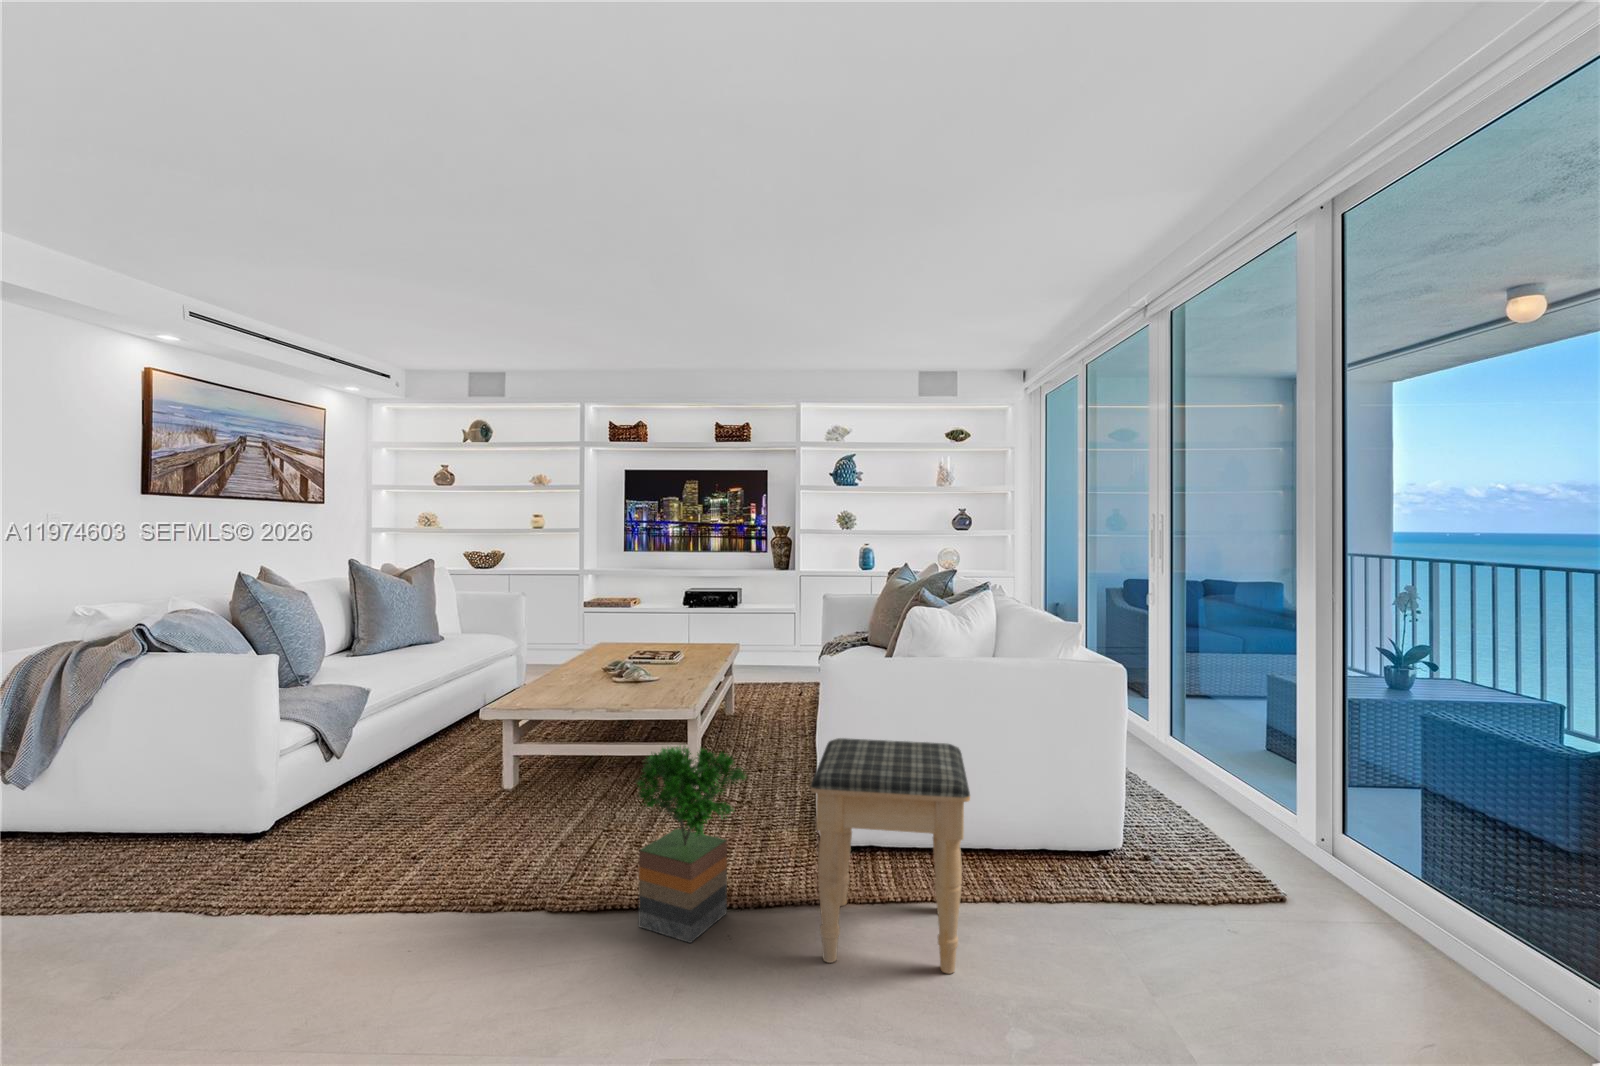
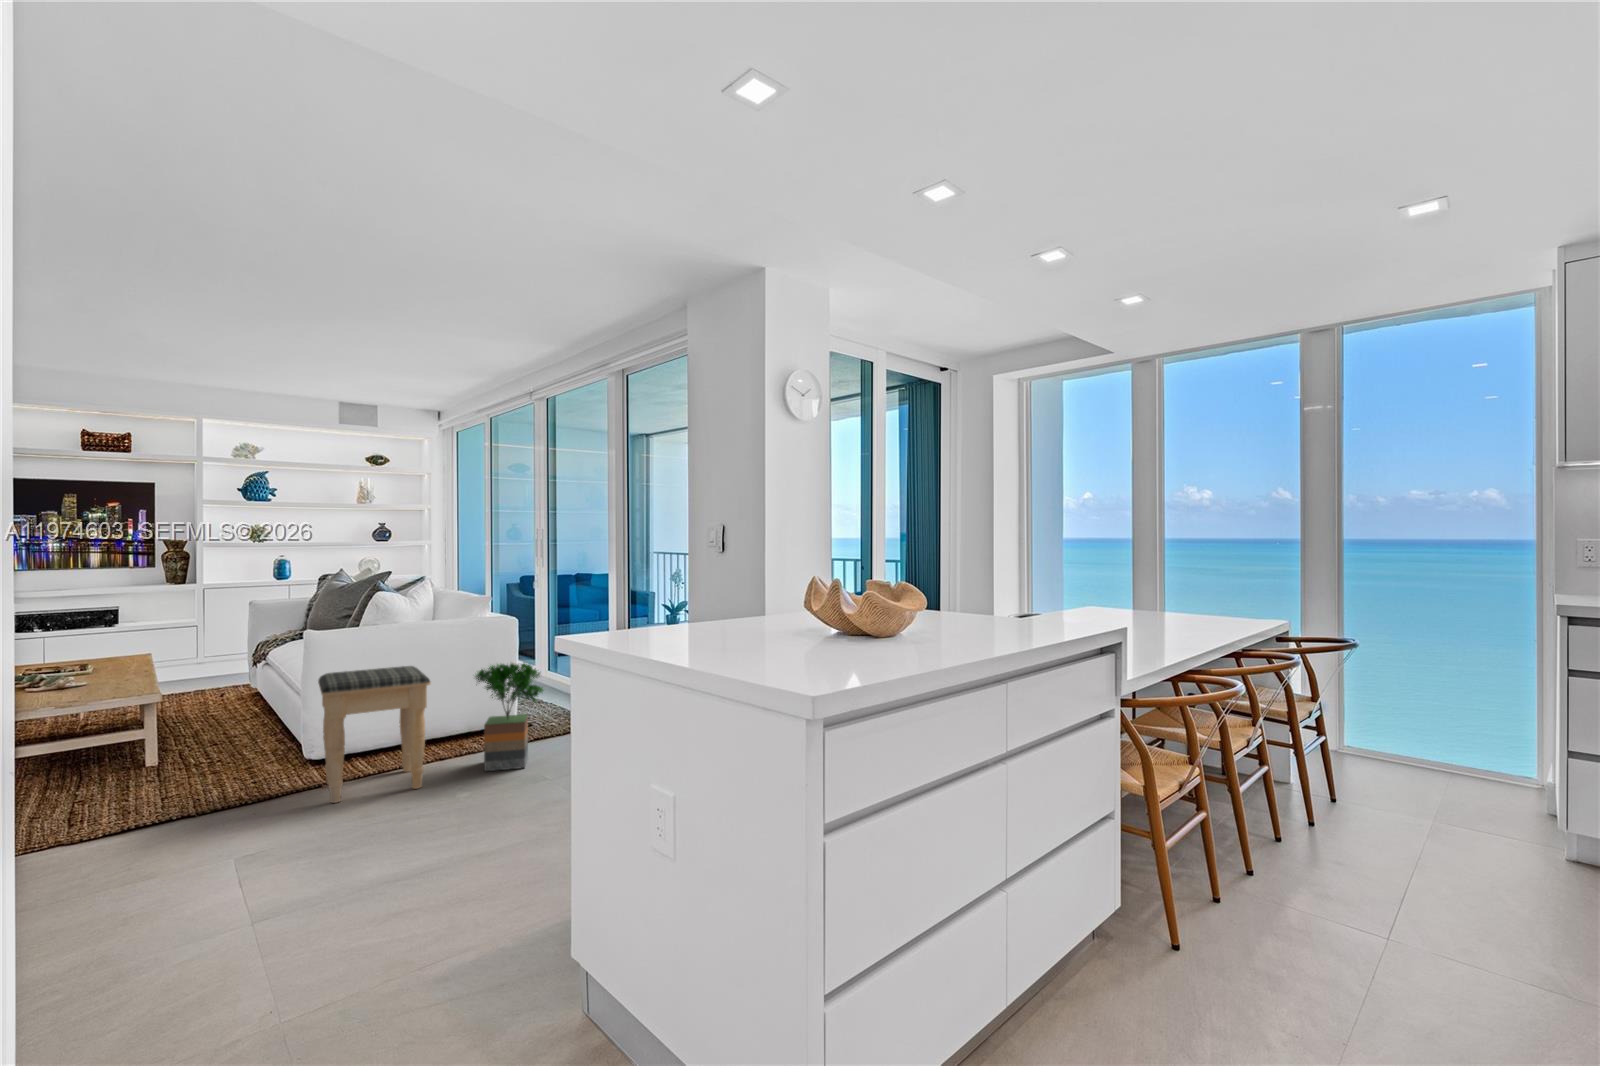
potted tree: present [638,746,746,943] -> present [475,662,543,771]

